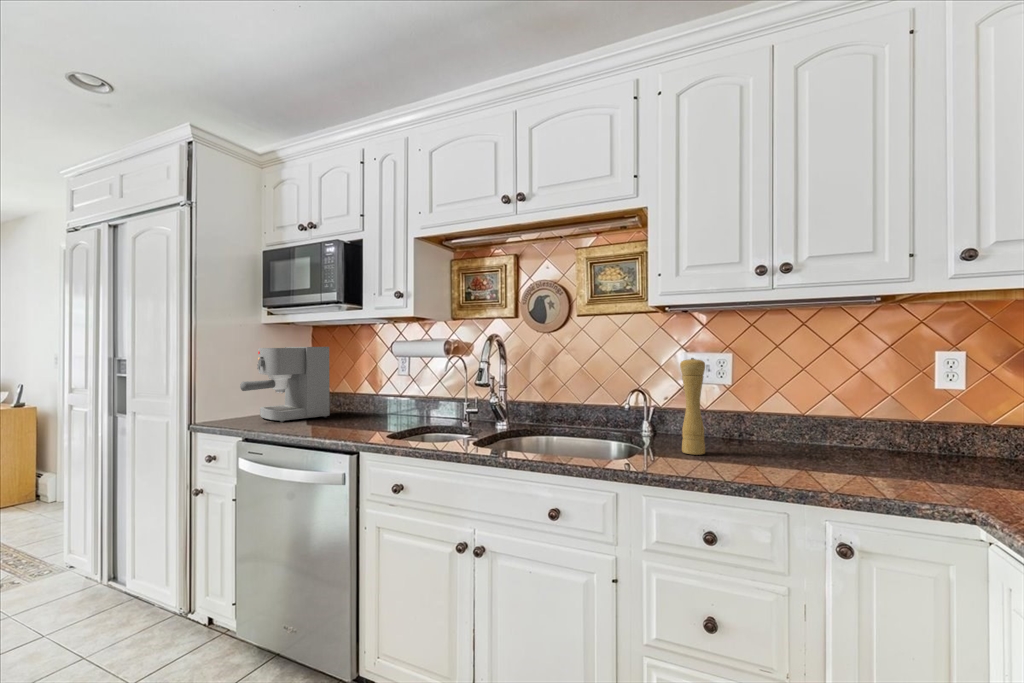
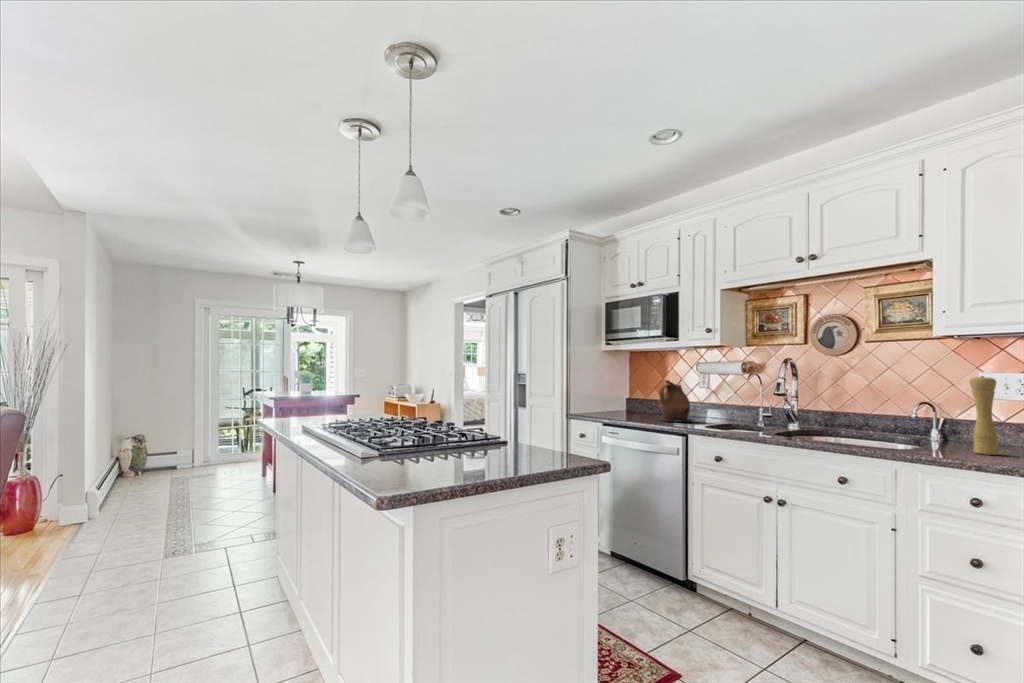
coffee maker: present [240,347,330,422] -> none [596,365,651,416]
ceramic pitcher: none [327,369,377,430] -> present [659,380,693,422]

